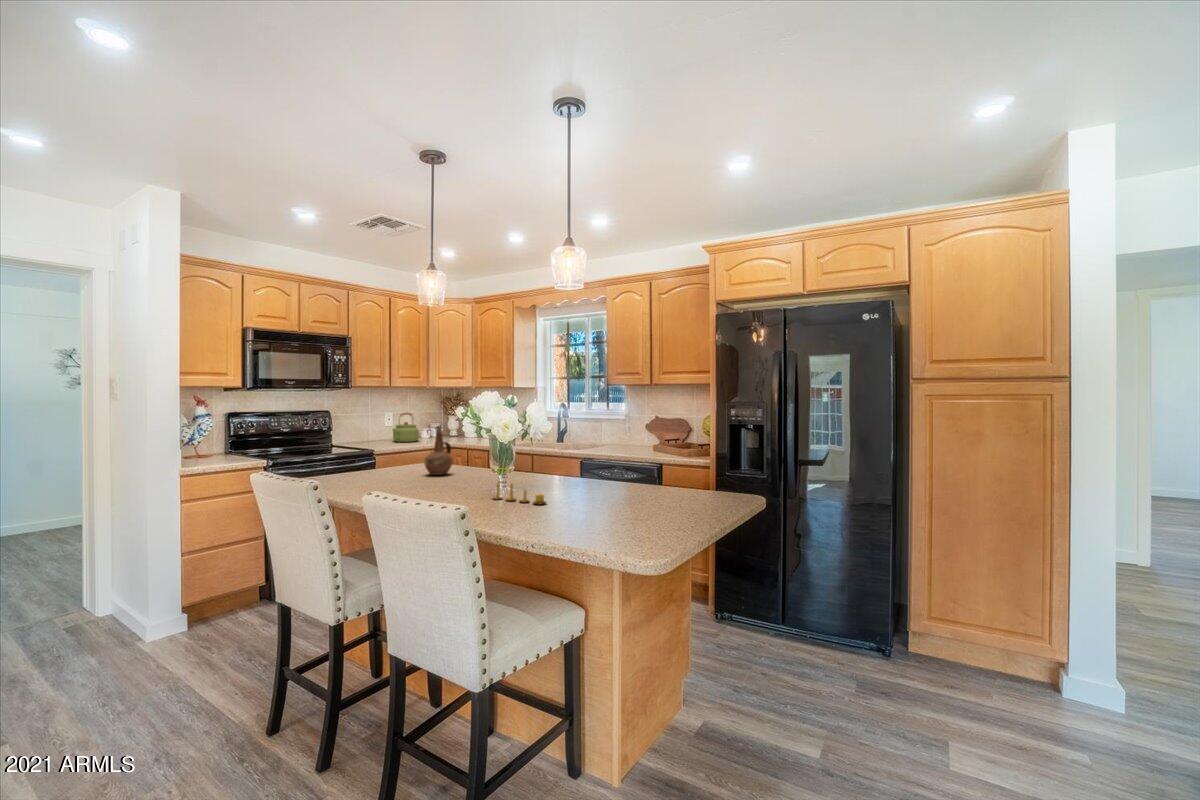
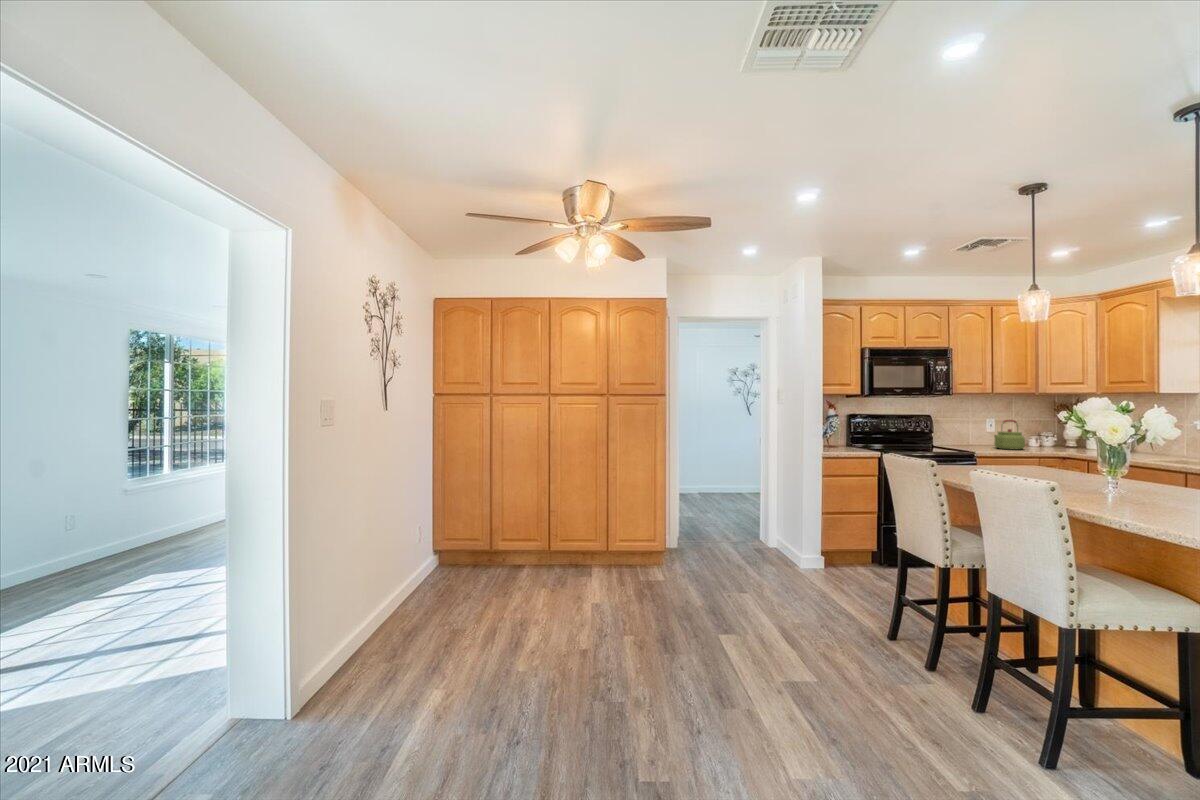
ceramic pitcher: present [424,426,452,475] -> none [1026,429,1058,475]
candle: present [493,482,546,504] -> none [1097,478,1163,505]

